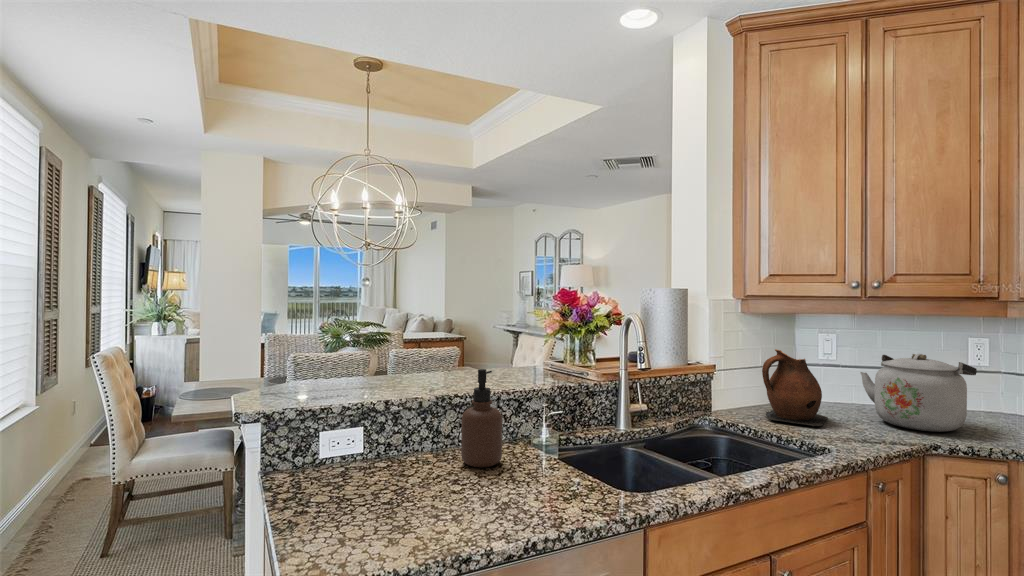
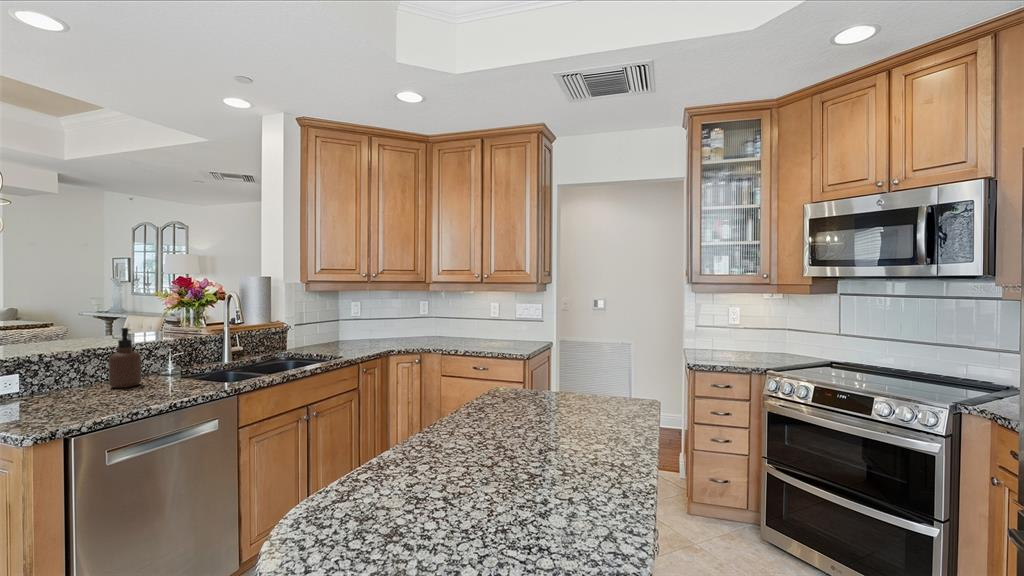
ceramic pitcher: present [762,349,828,427] -> none [315,311,351,350]
kettle: present [860,354,977,432] -> none [368,309,415,346]

